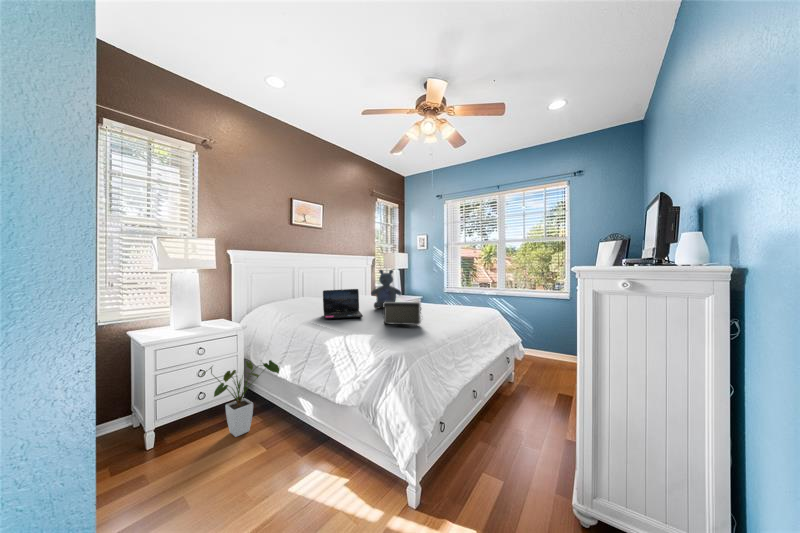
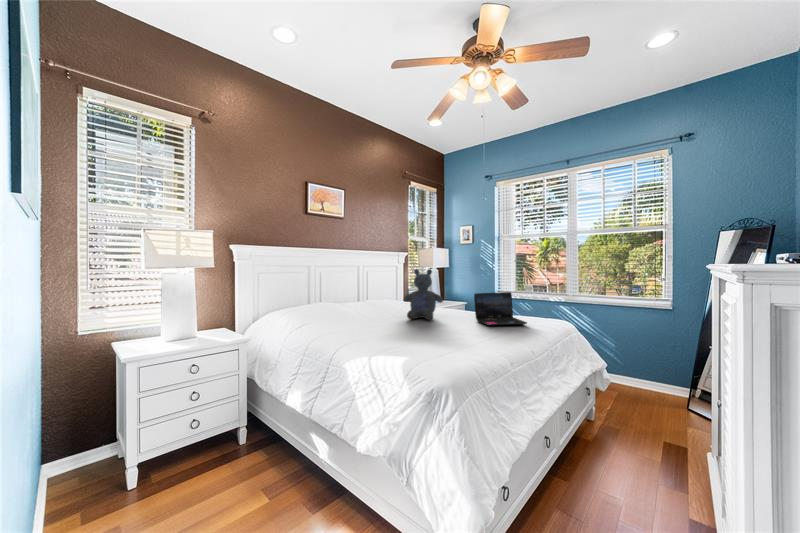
laptop: present [323,289,363,319] -> present [474,292,527,326]
handbag: present [384,302,421,327] -> none [419,312,474,347]
house plant: present [201,360,279,437] -> none [191,383,287,479]

